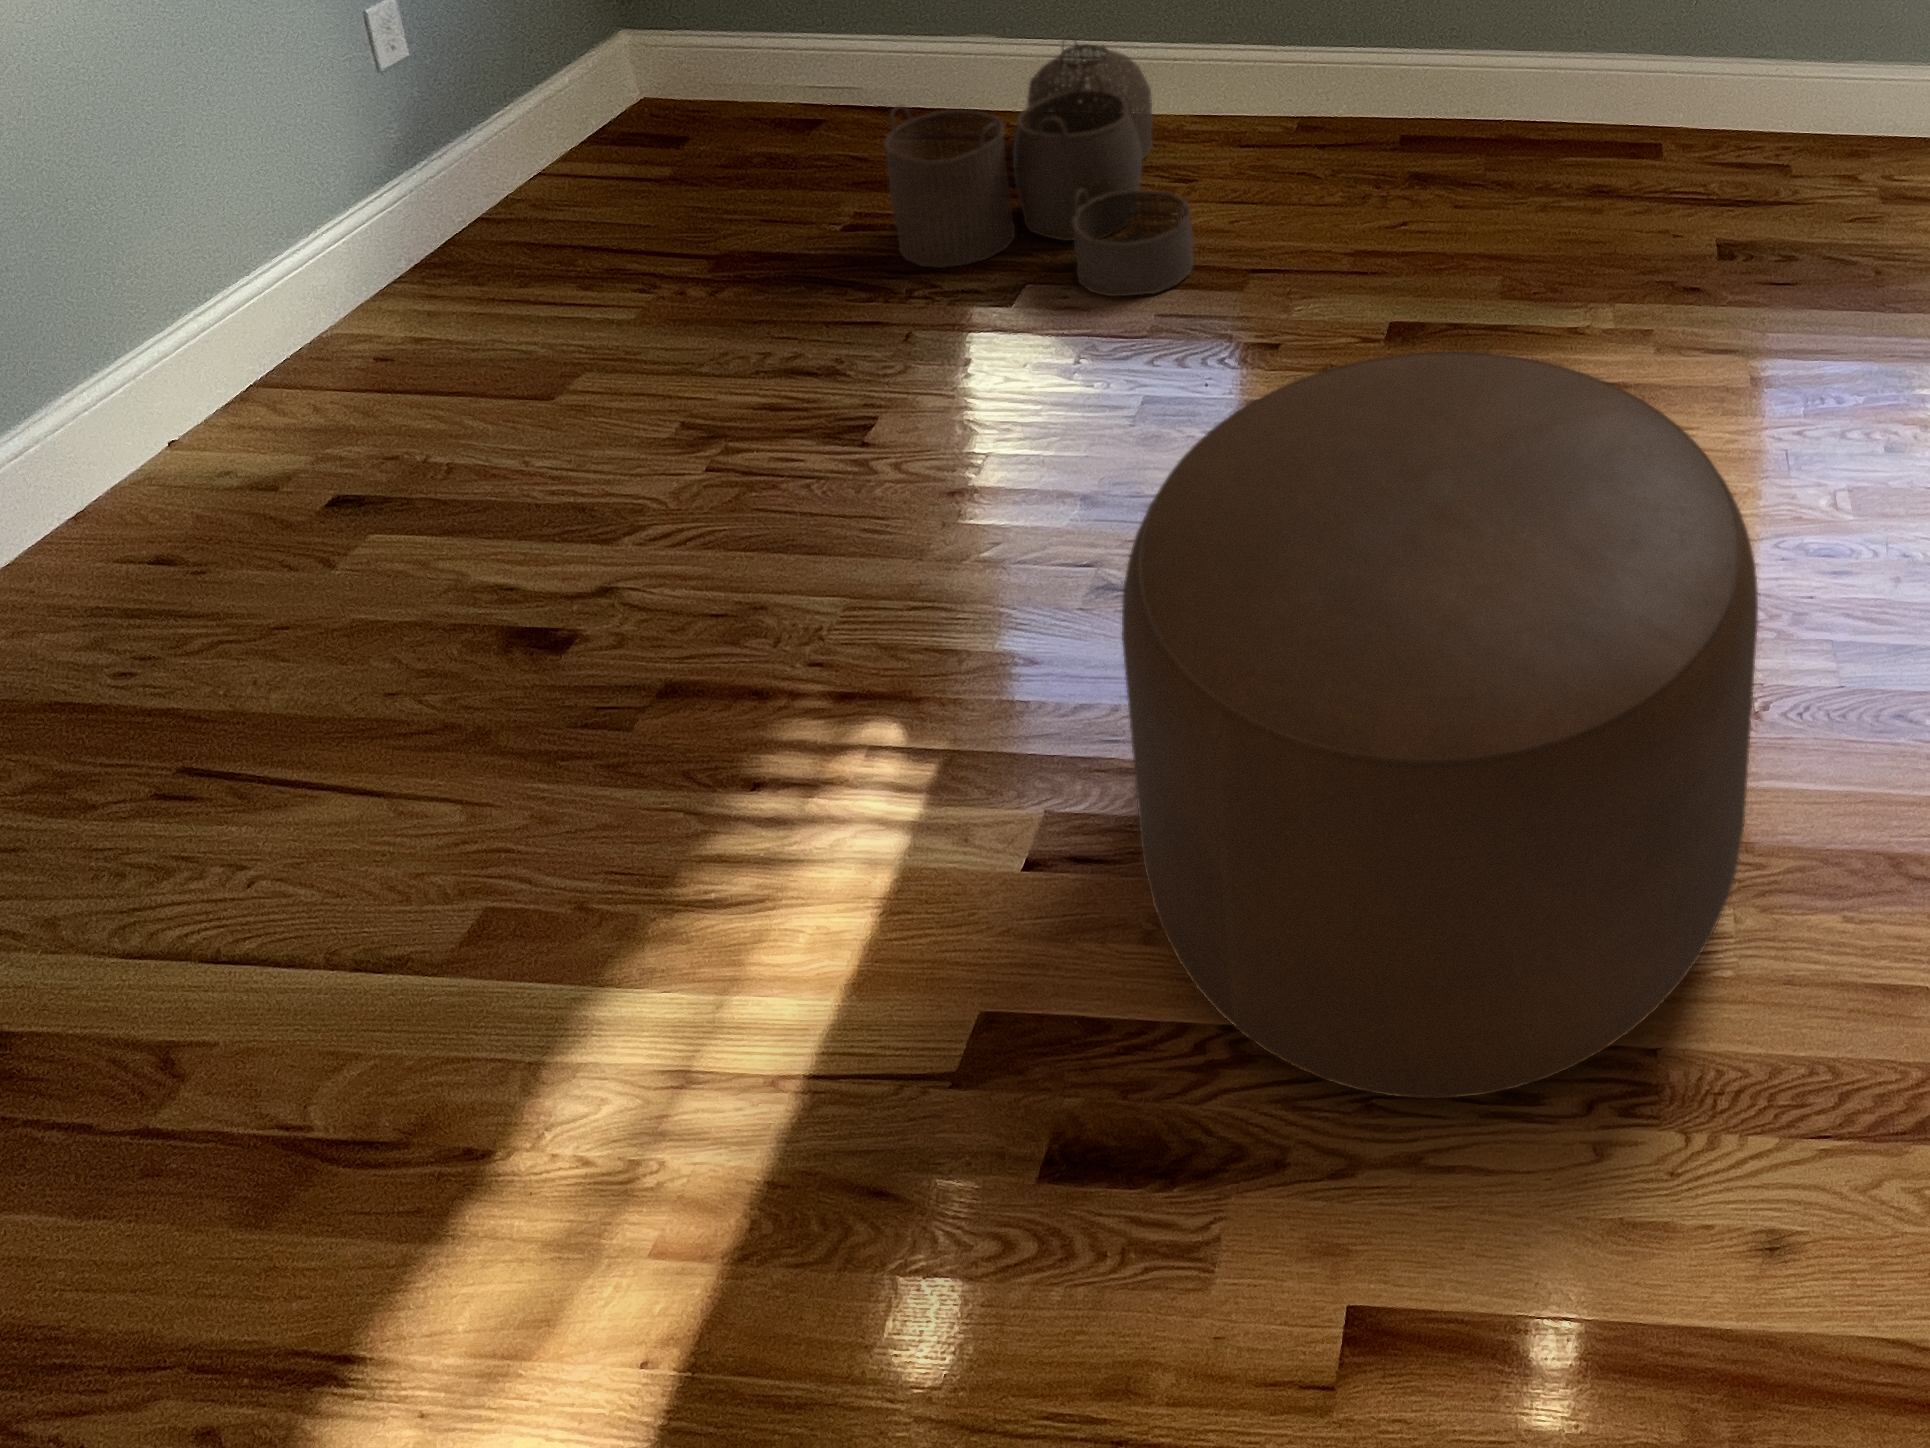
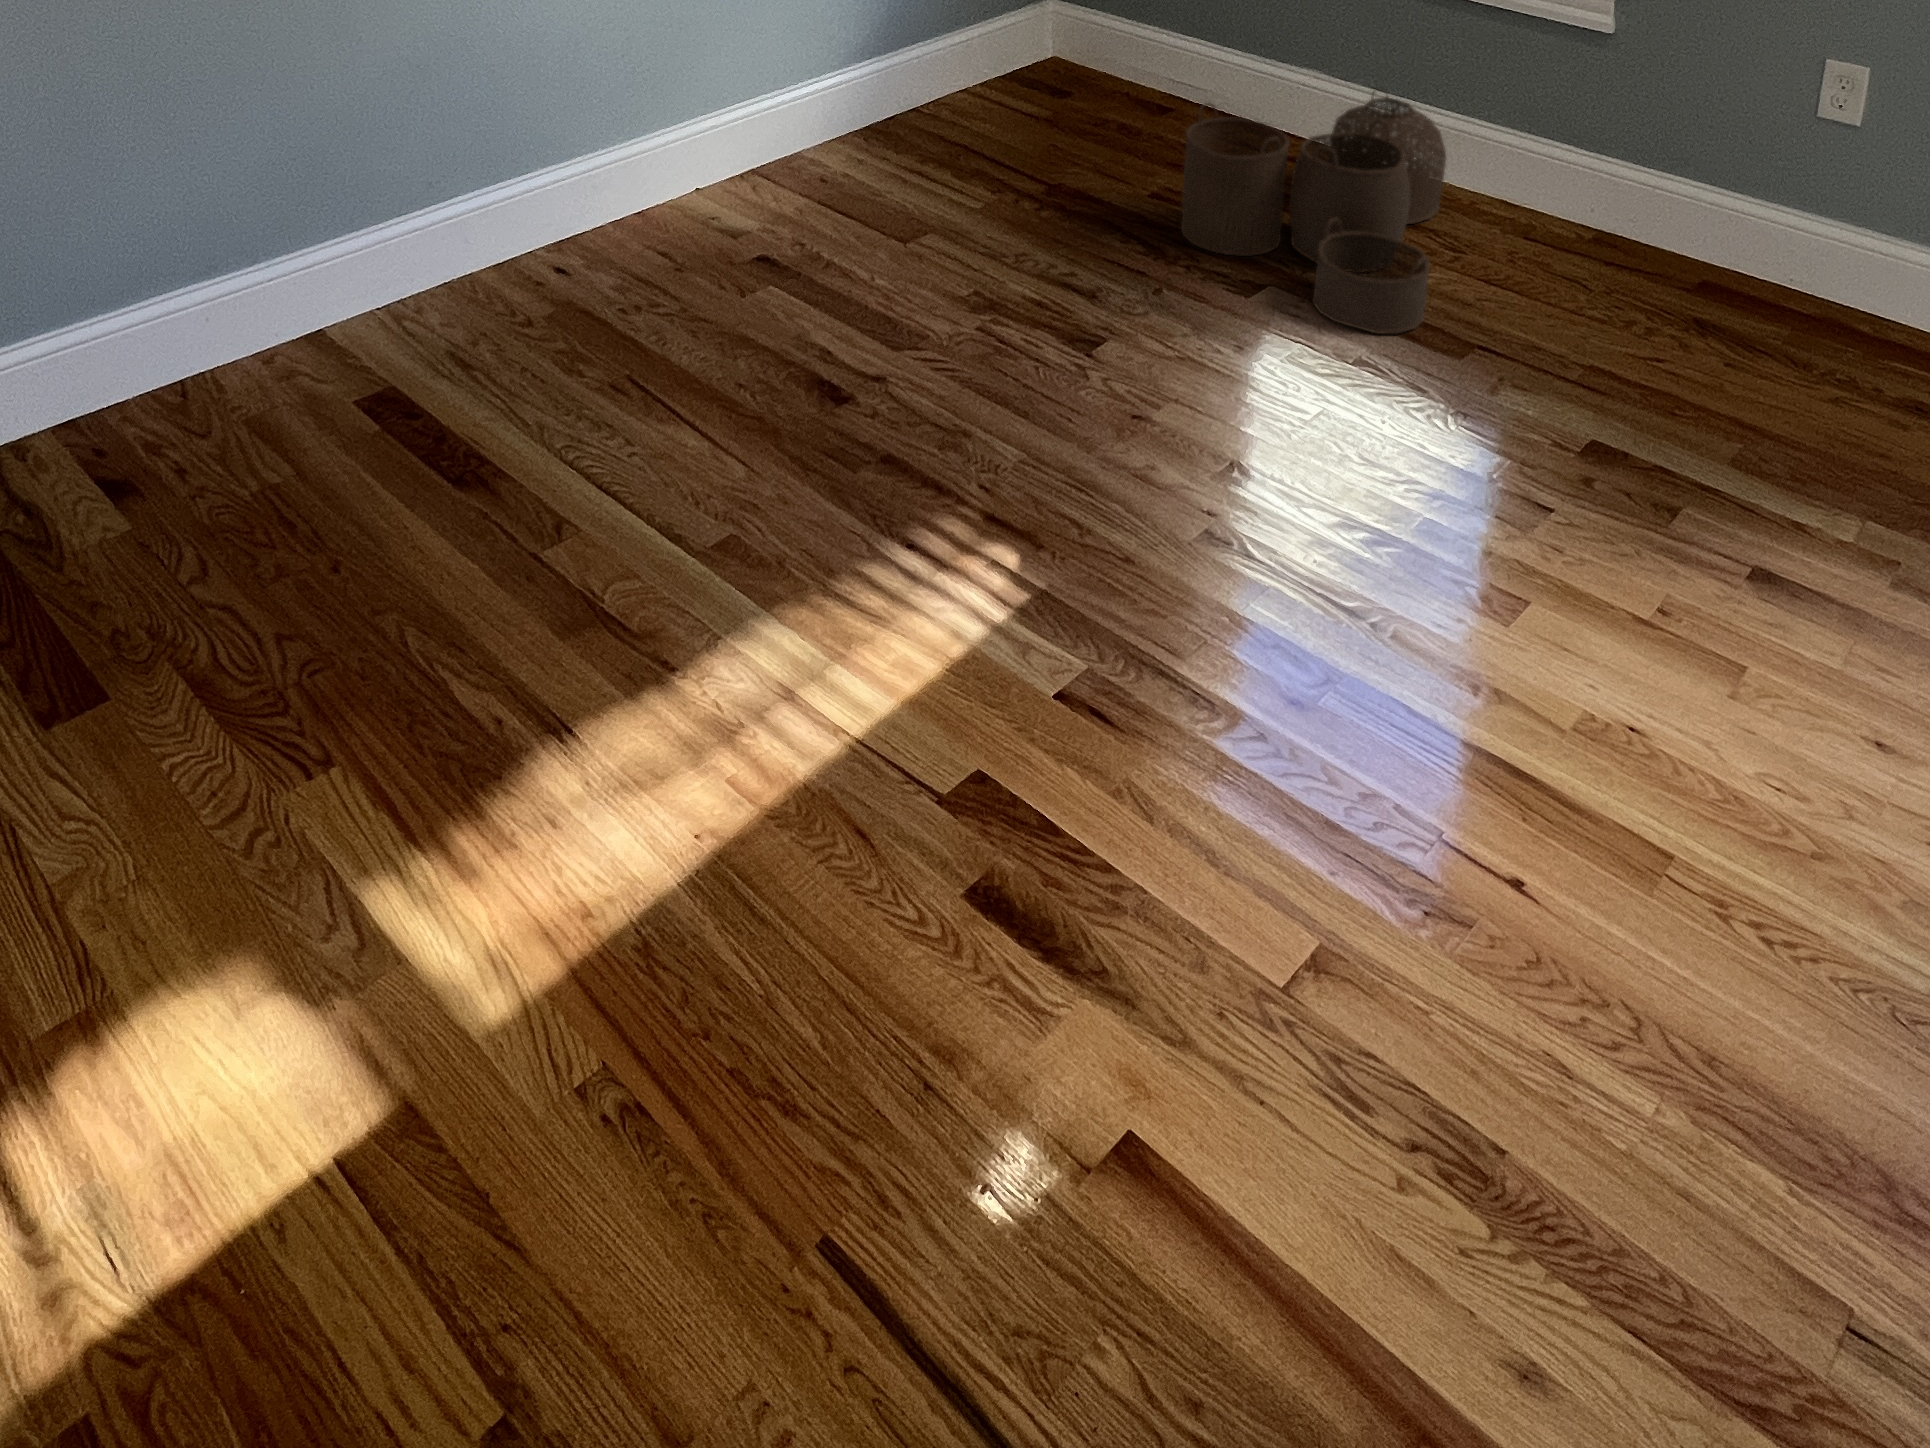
ottoman: present [1122,352,1758,1099] -> none [1116,394,1768,1110]

